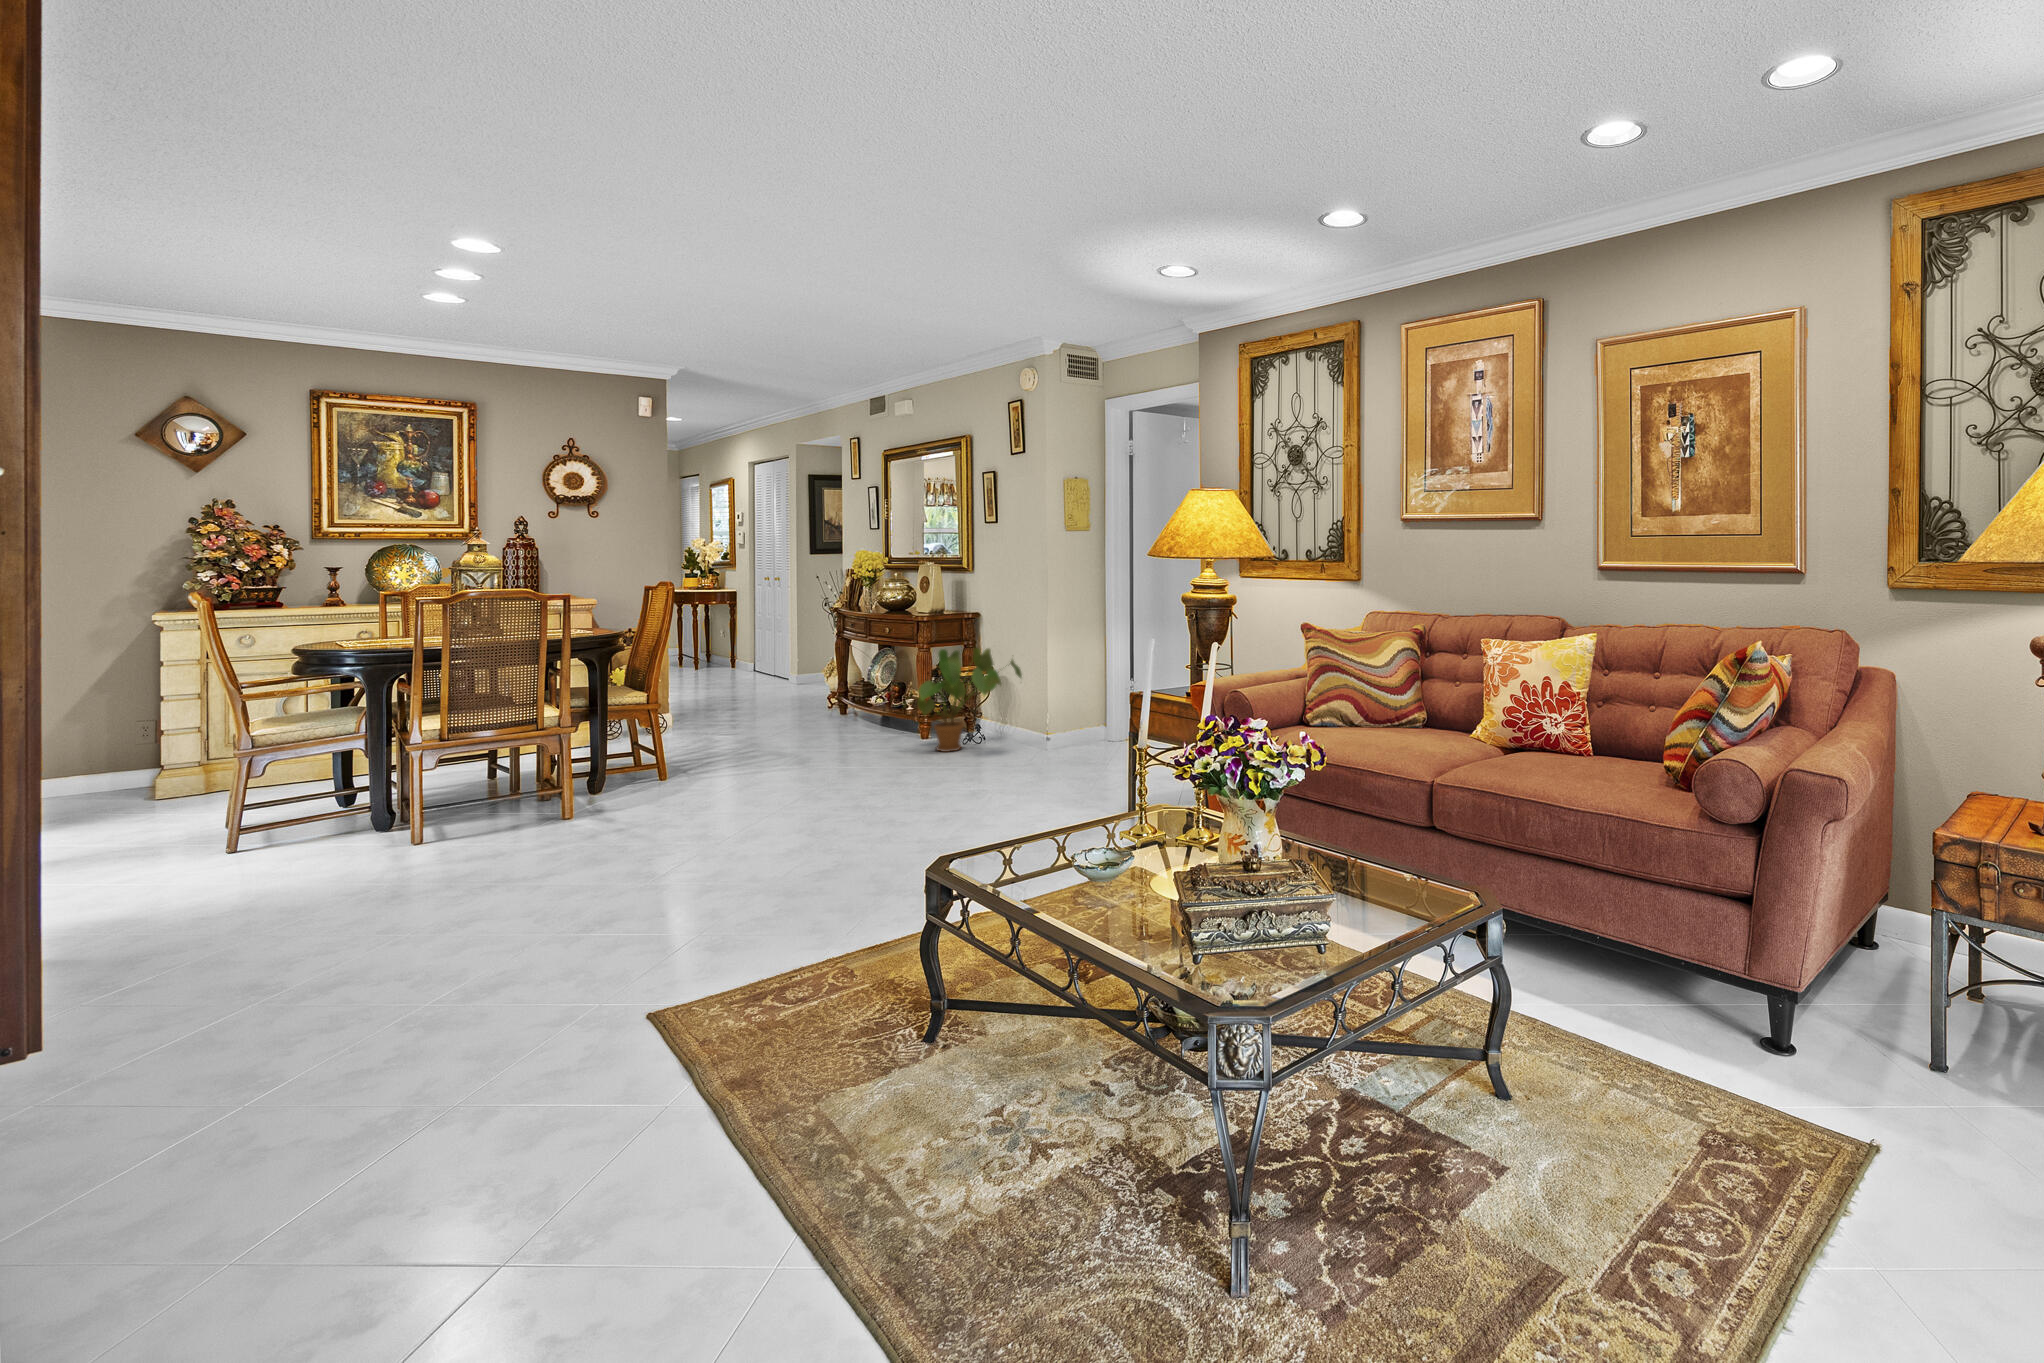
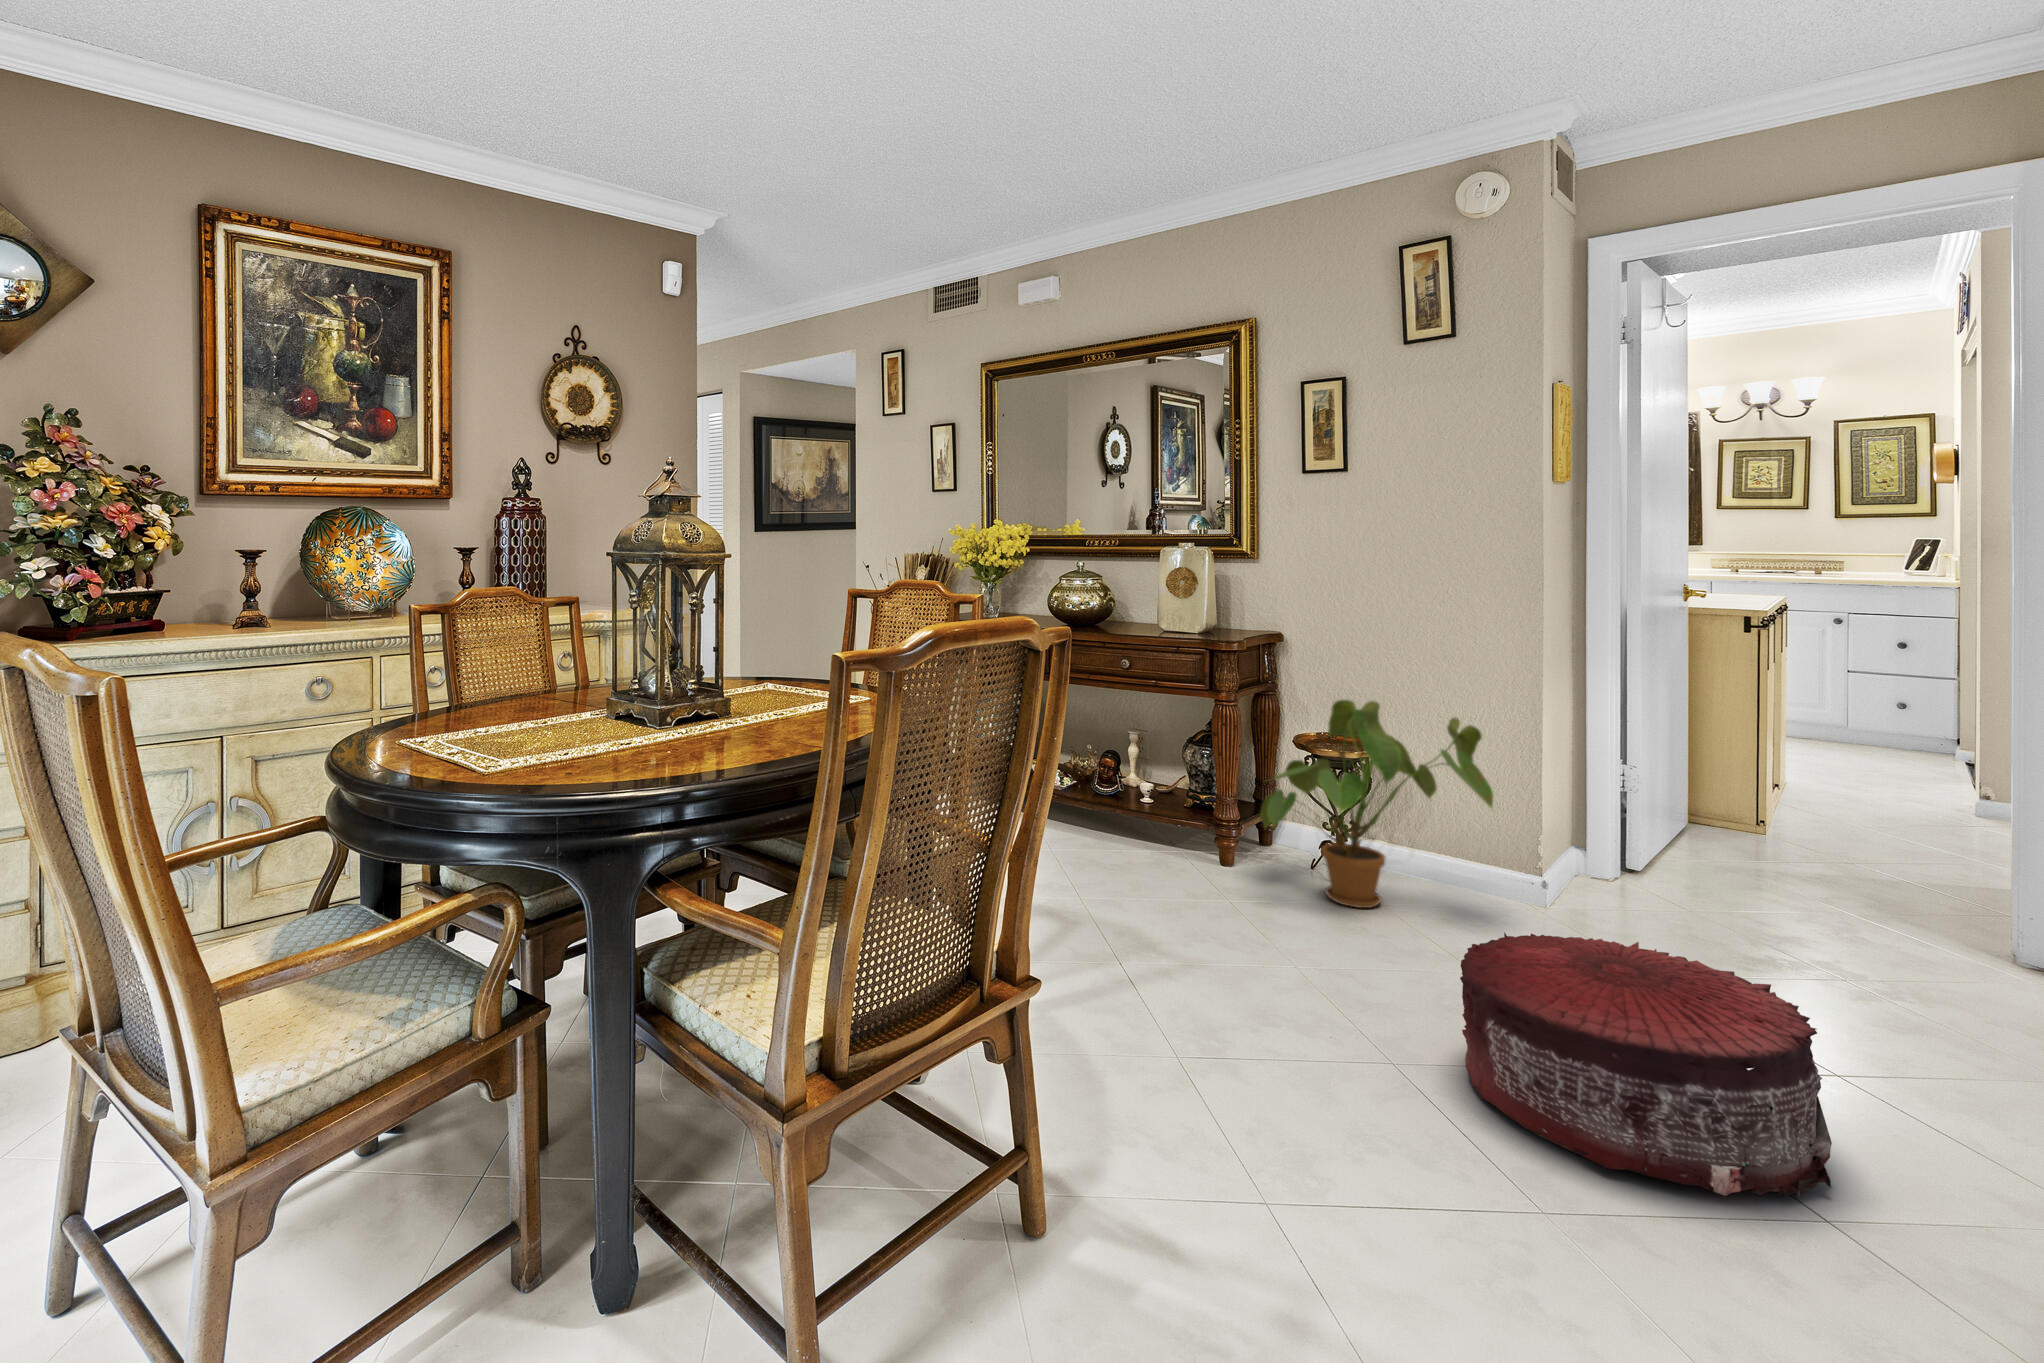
pouf: none [814,733,931,807] -> present [1460,933,1832,1197]

